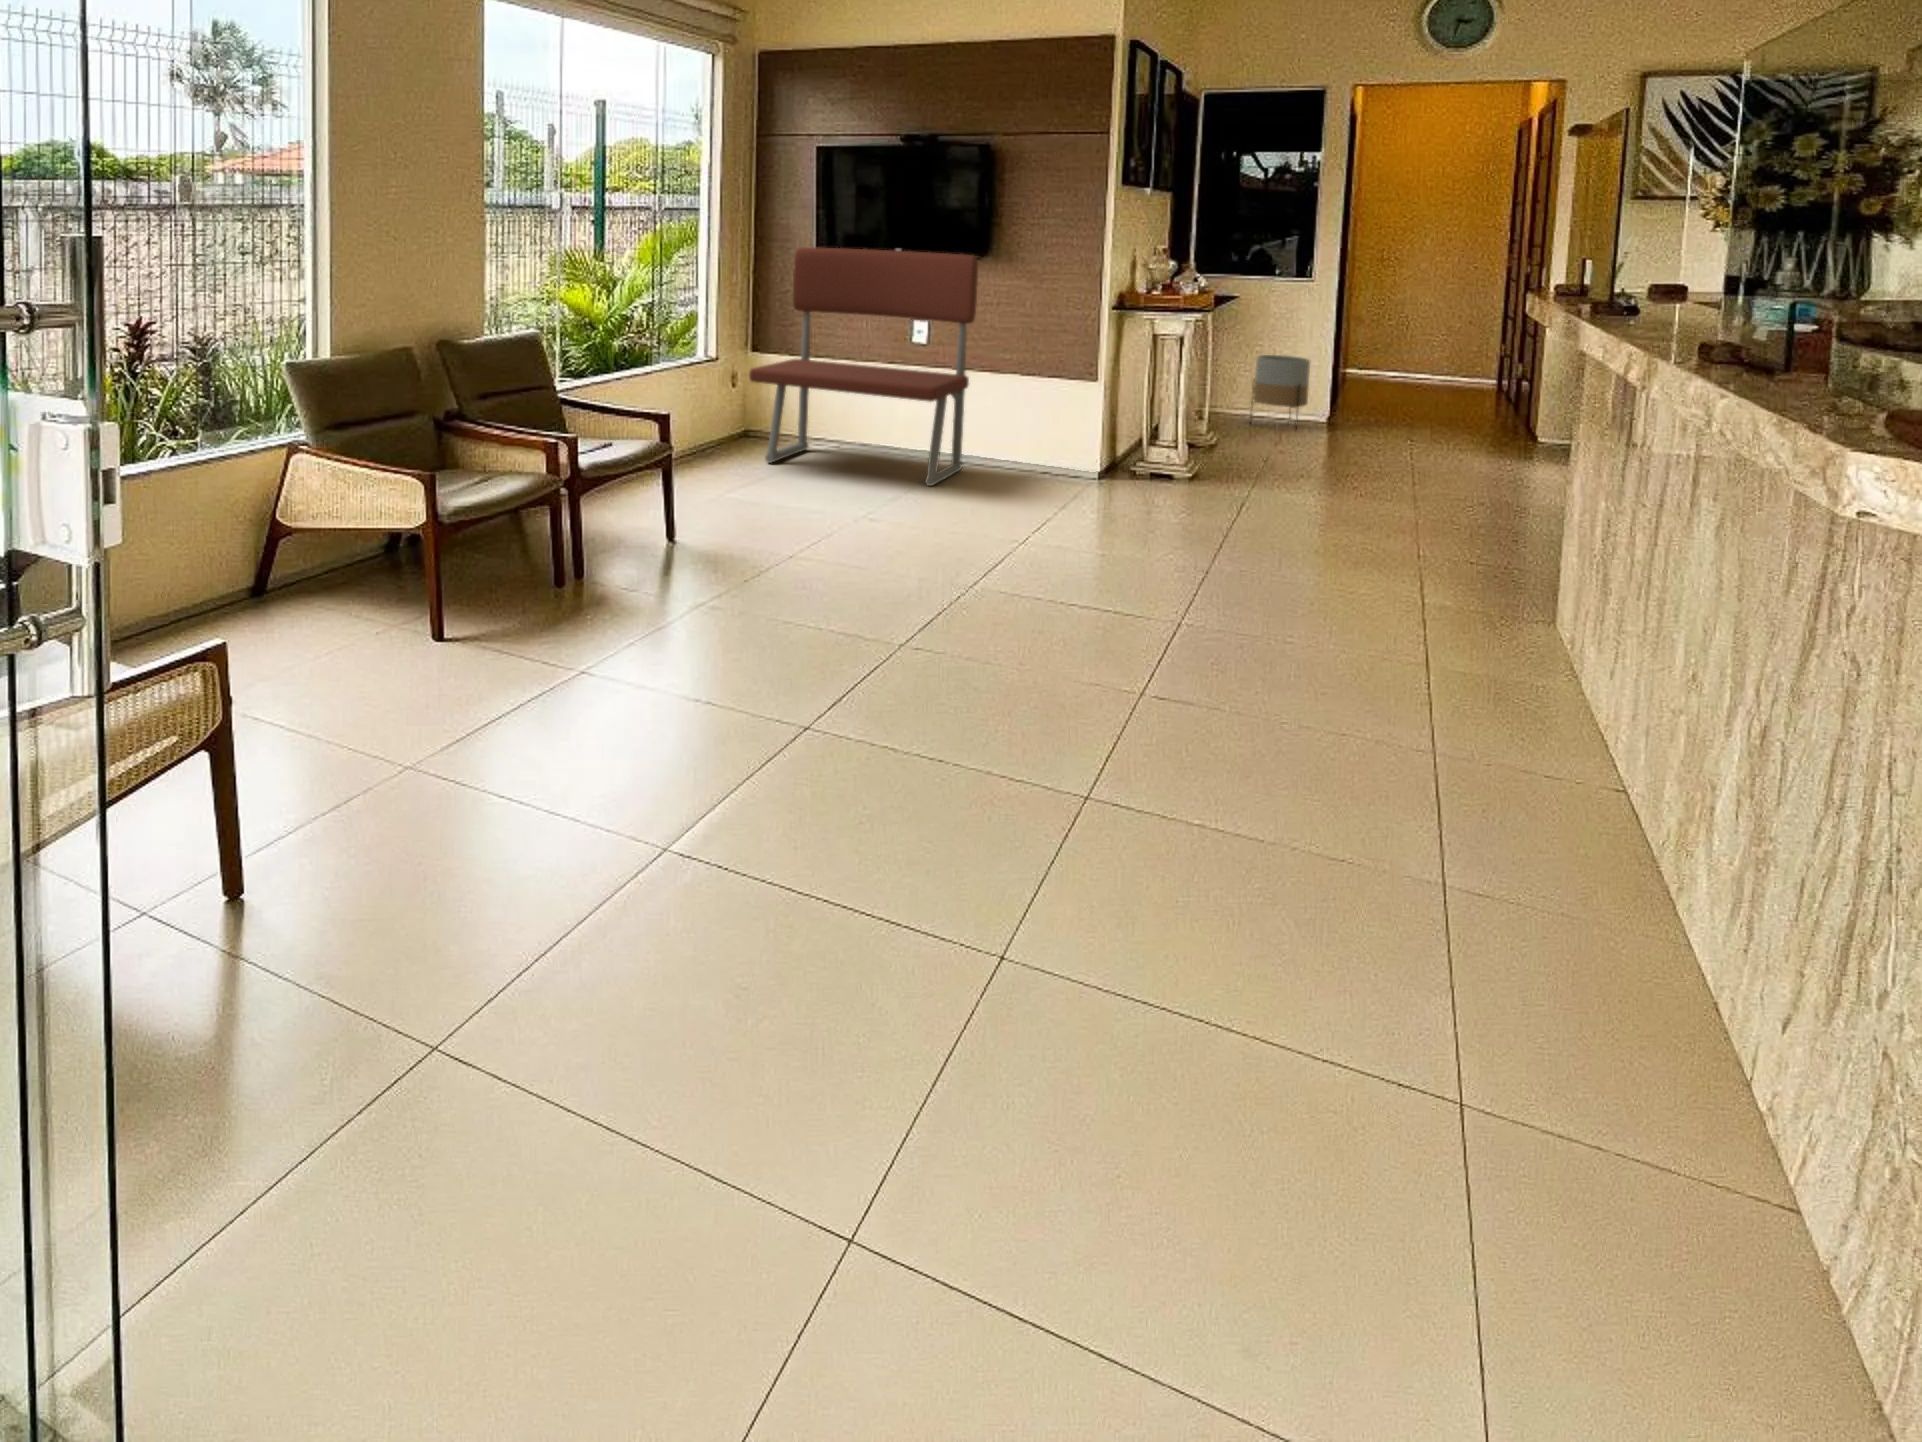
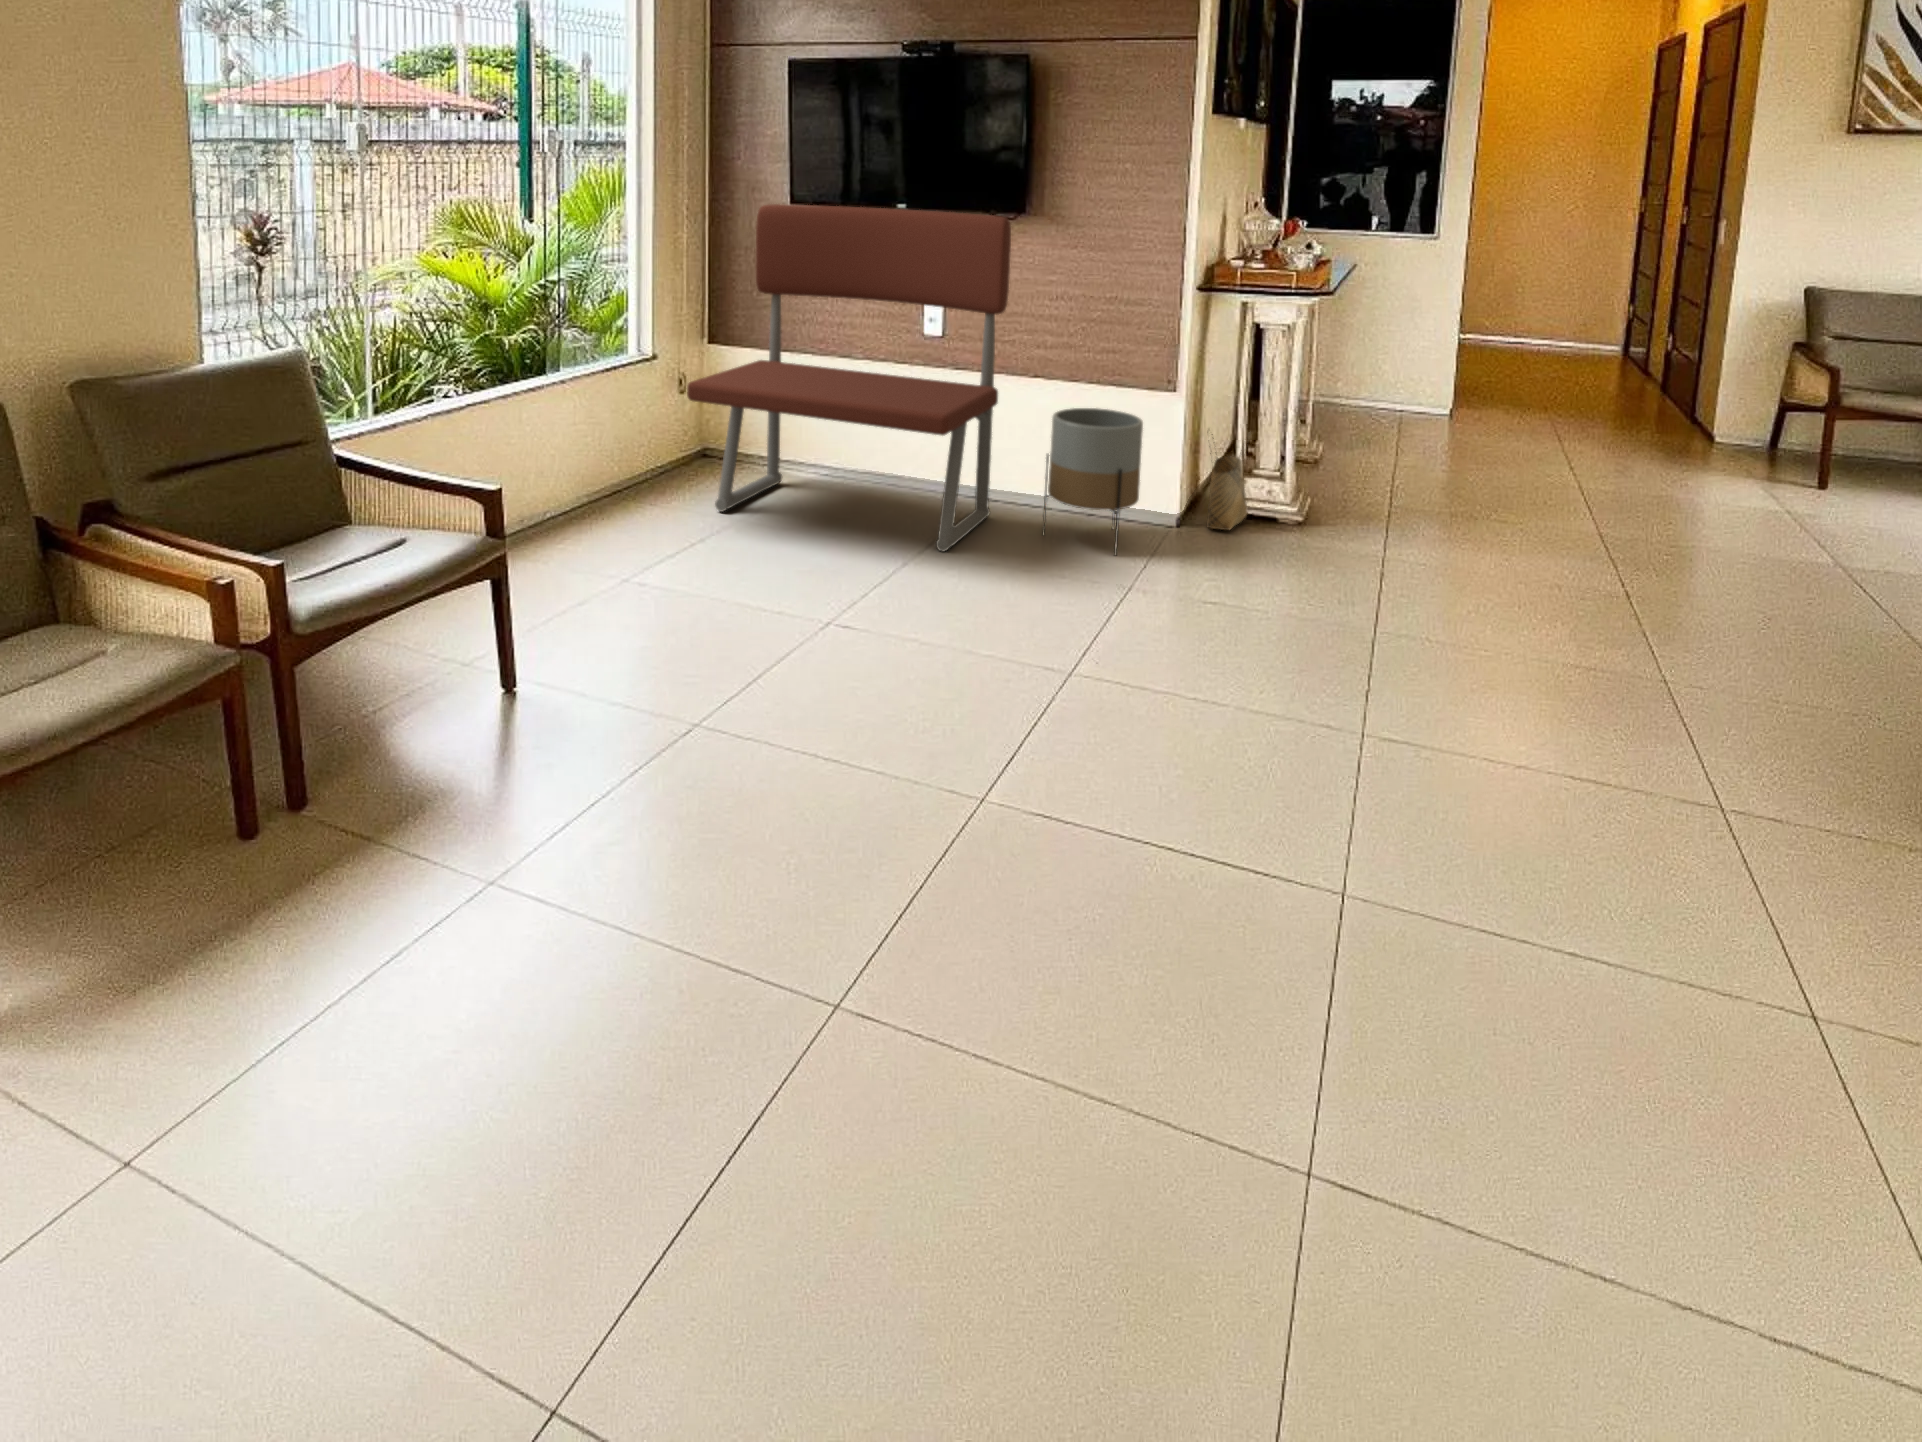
planter: present [1252,355,1310,418] -> present [1043,408,1143,555]
woven basket: none [1120,408,1152,480] -> present [1207,434,1248,530]

